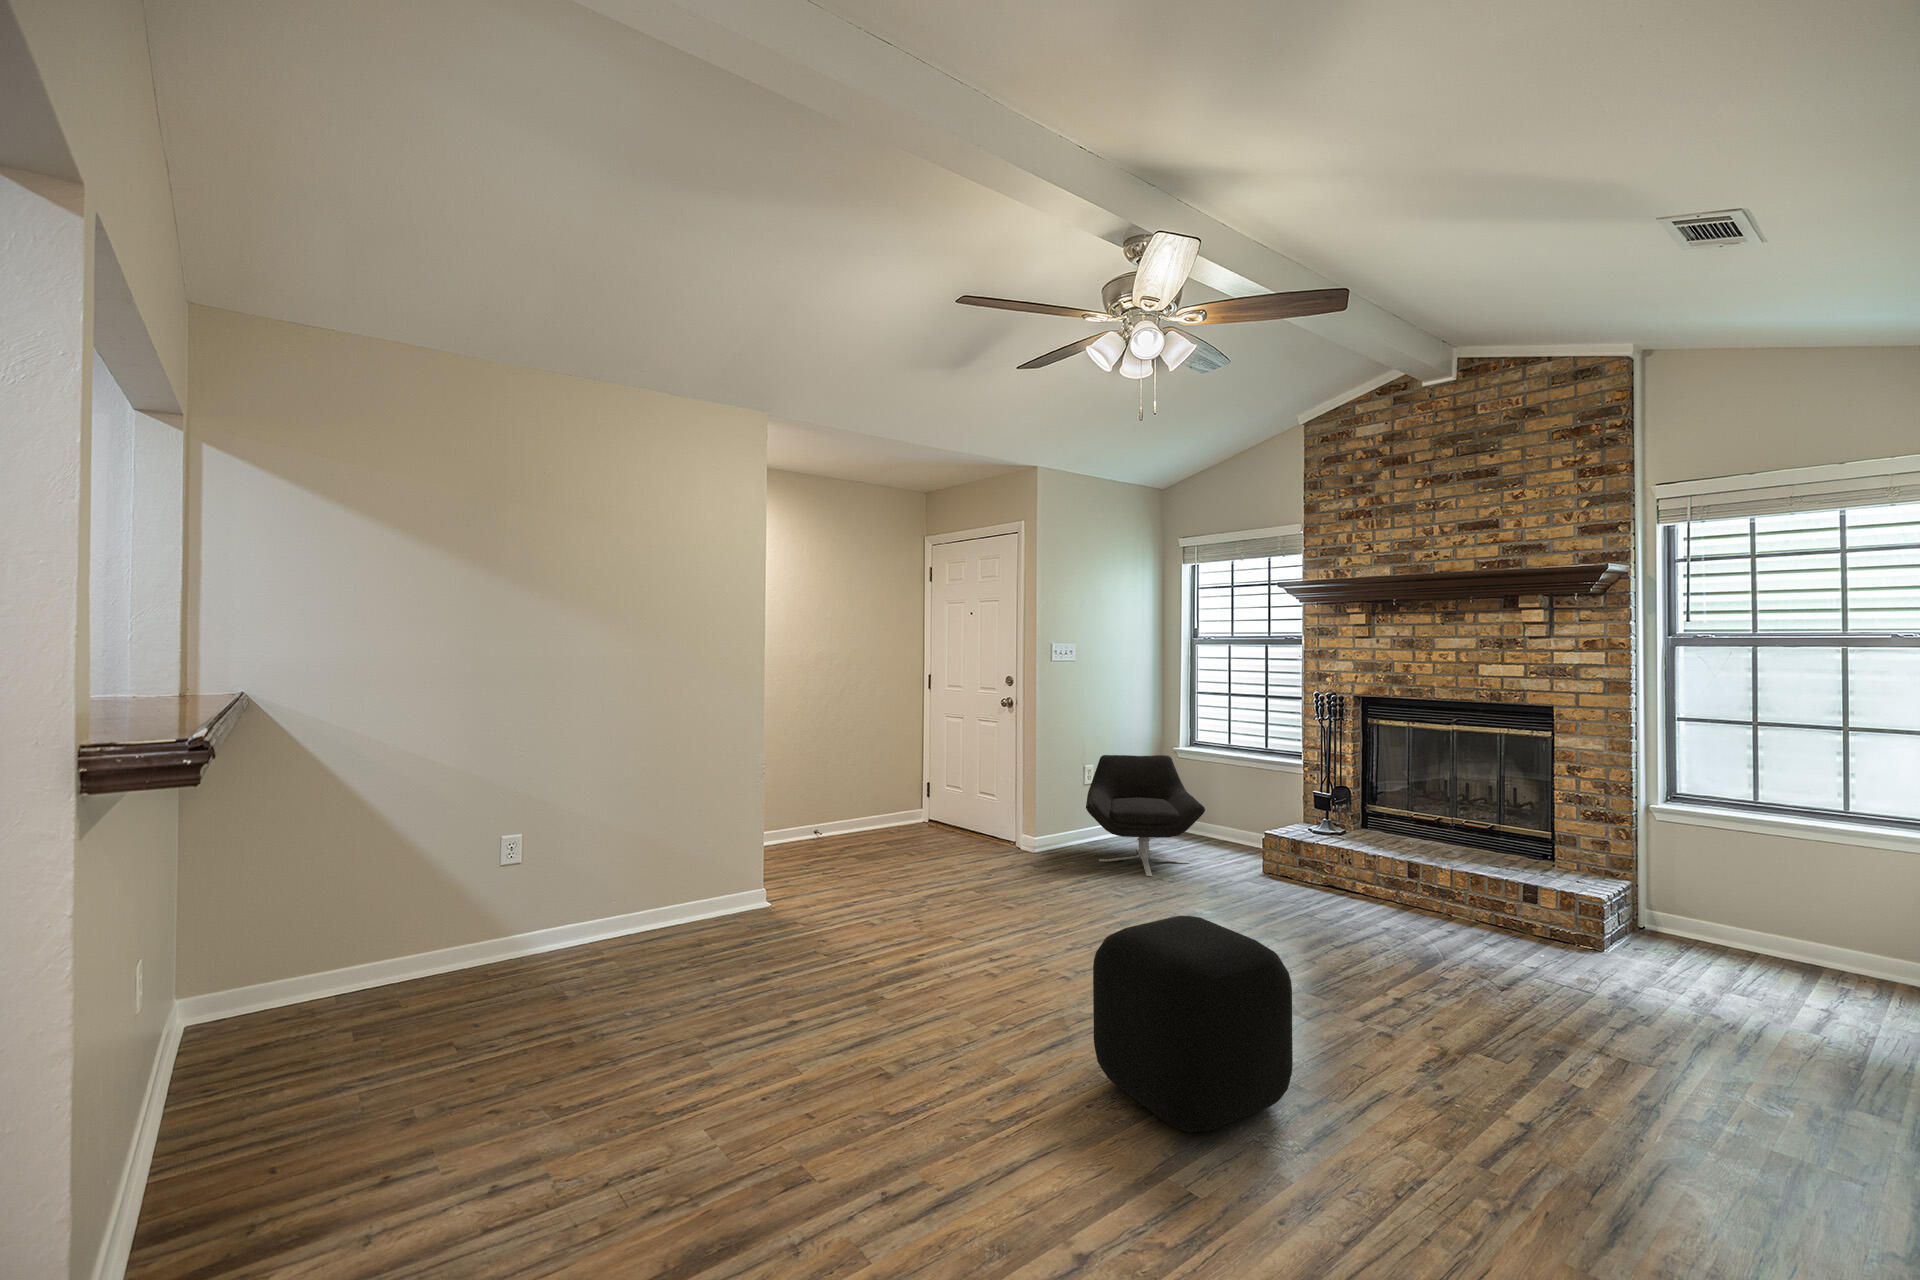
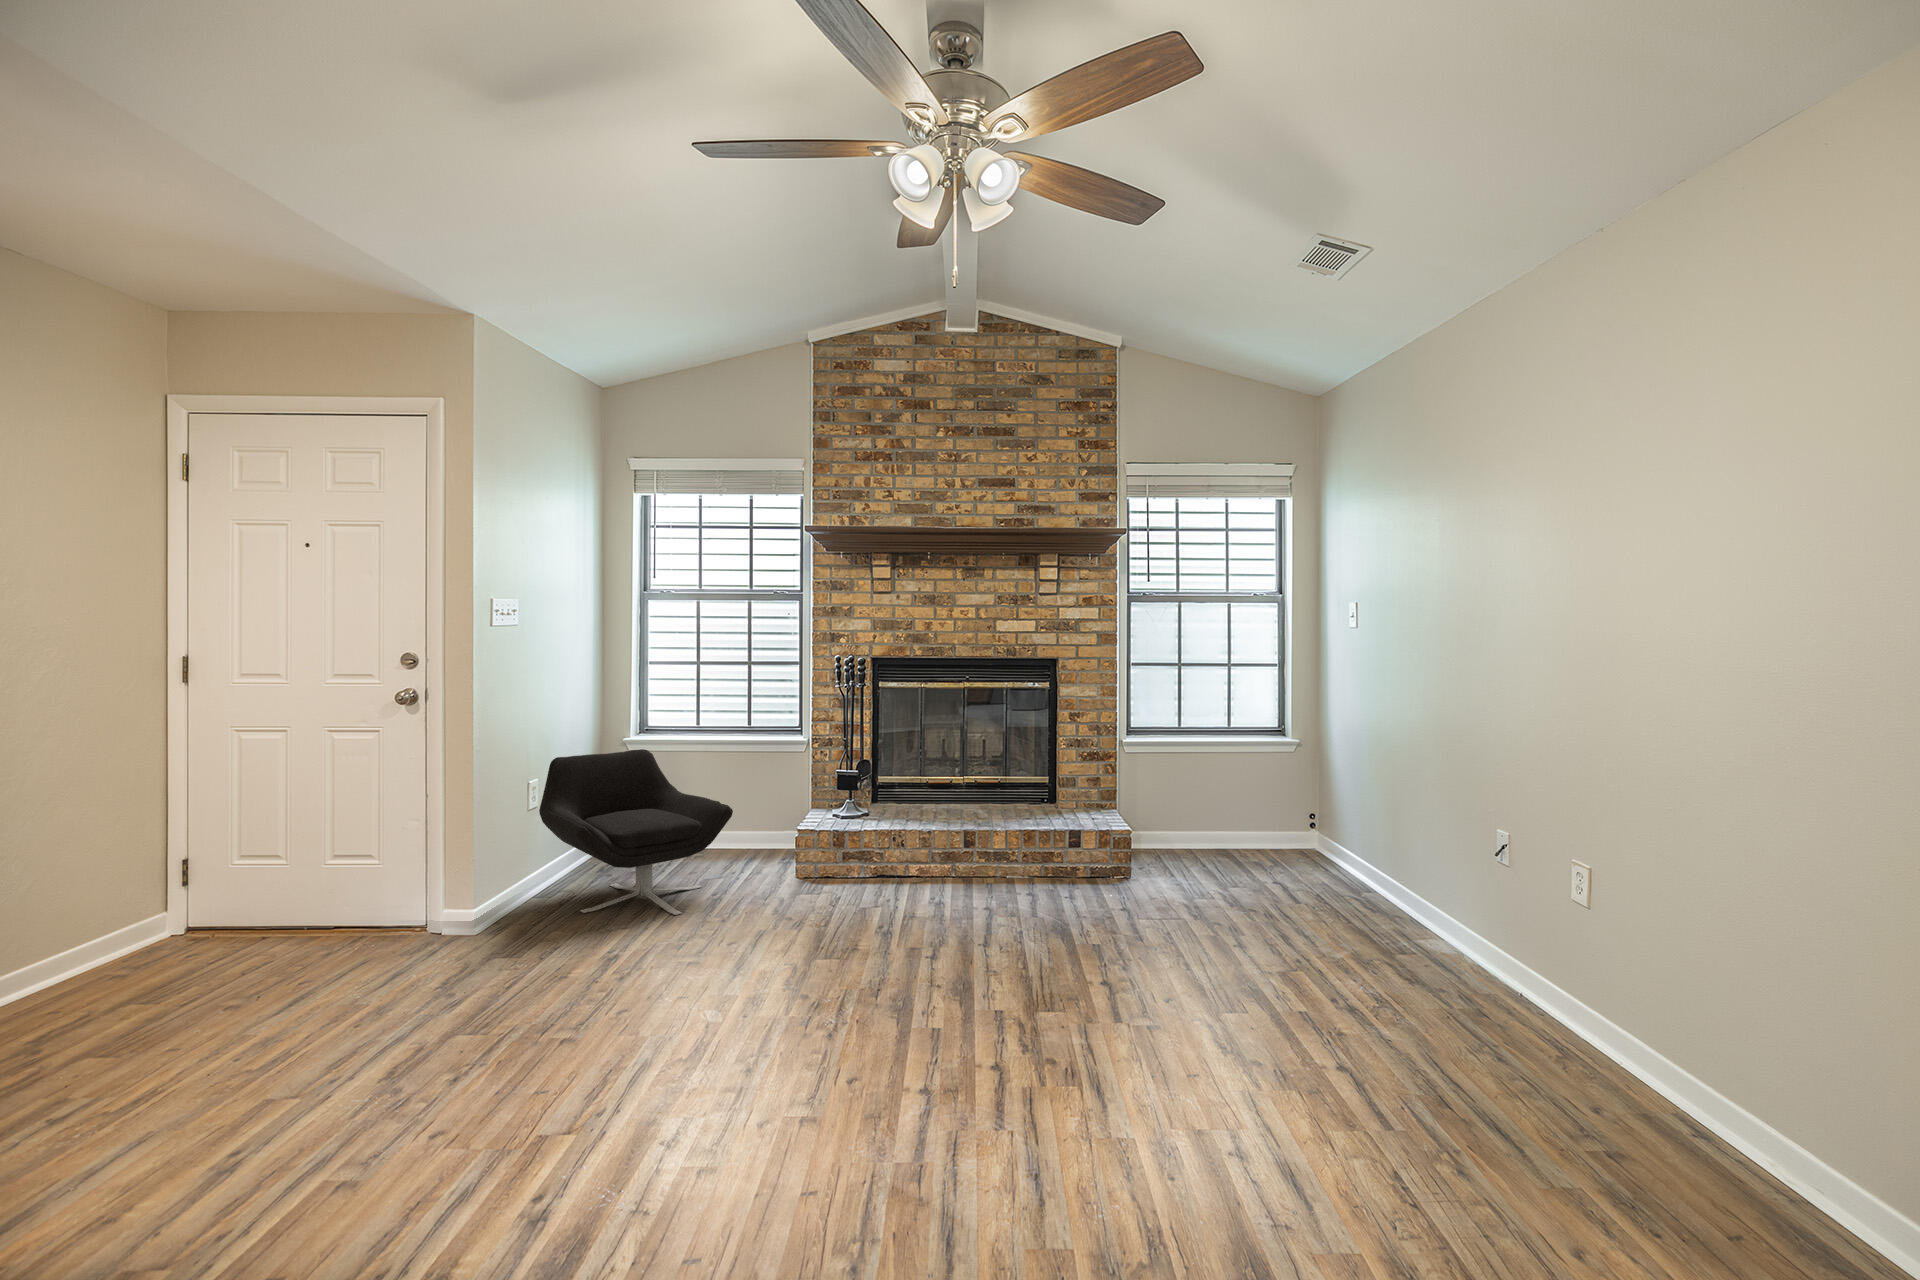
ottoman: present [1093,916,1293,1133] -> none [997,916,1234,1193]

